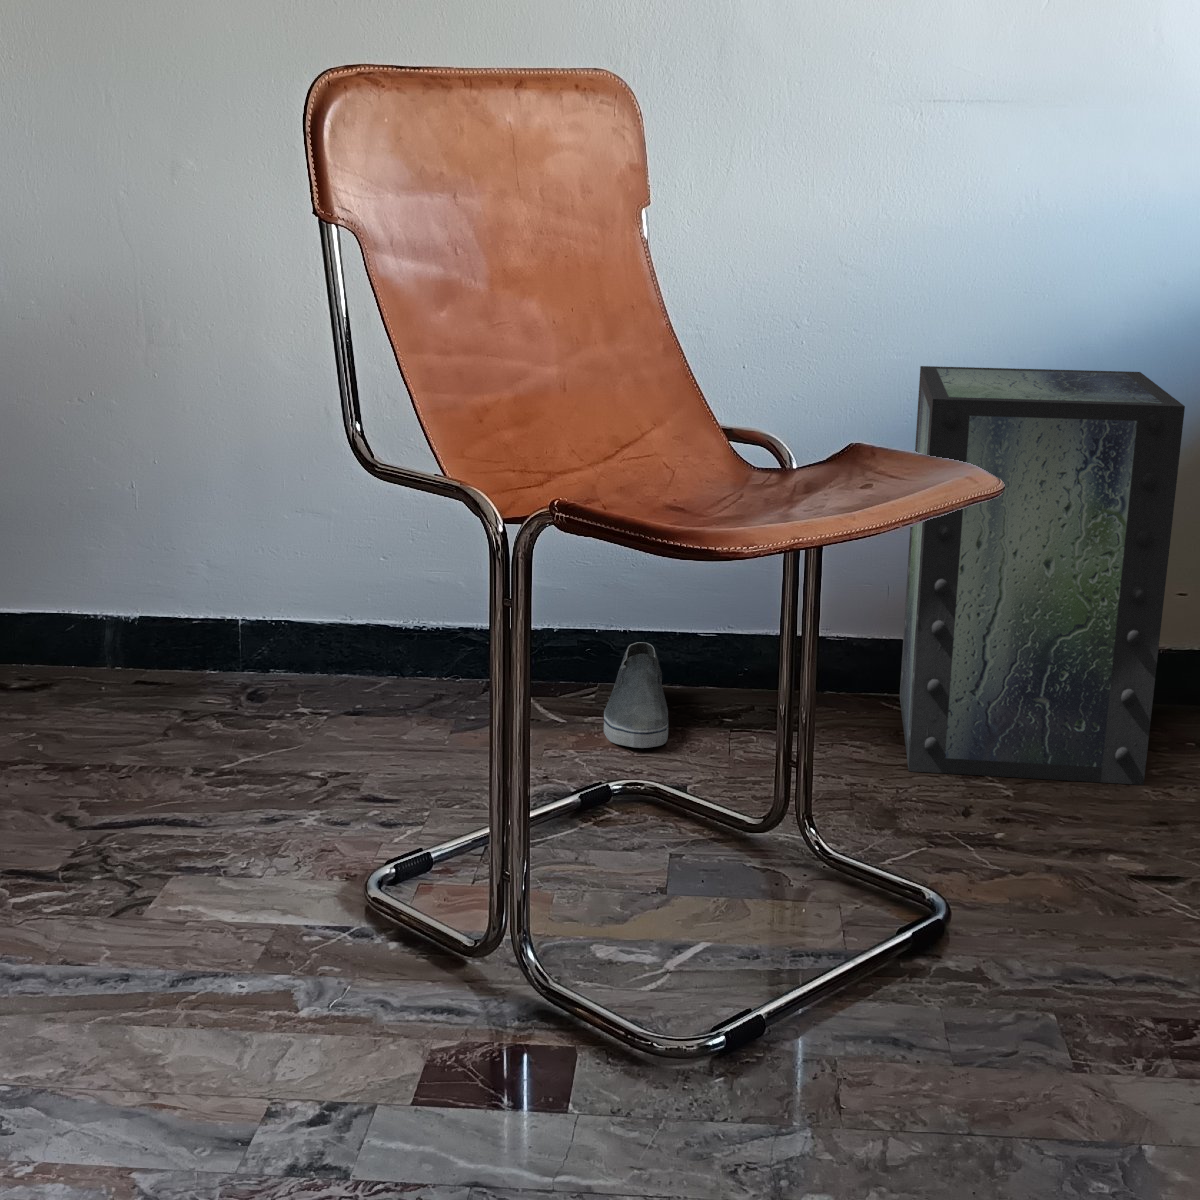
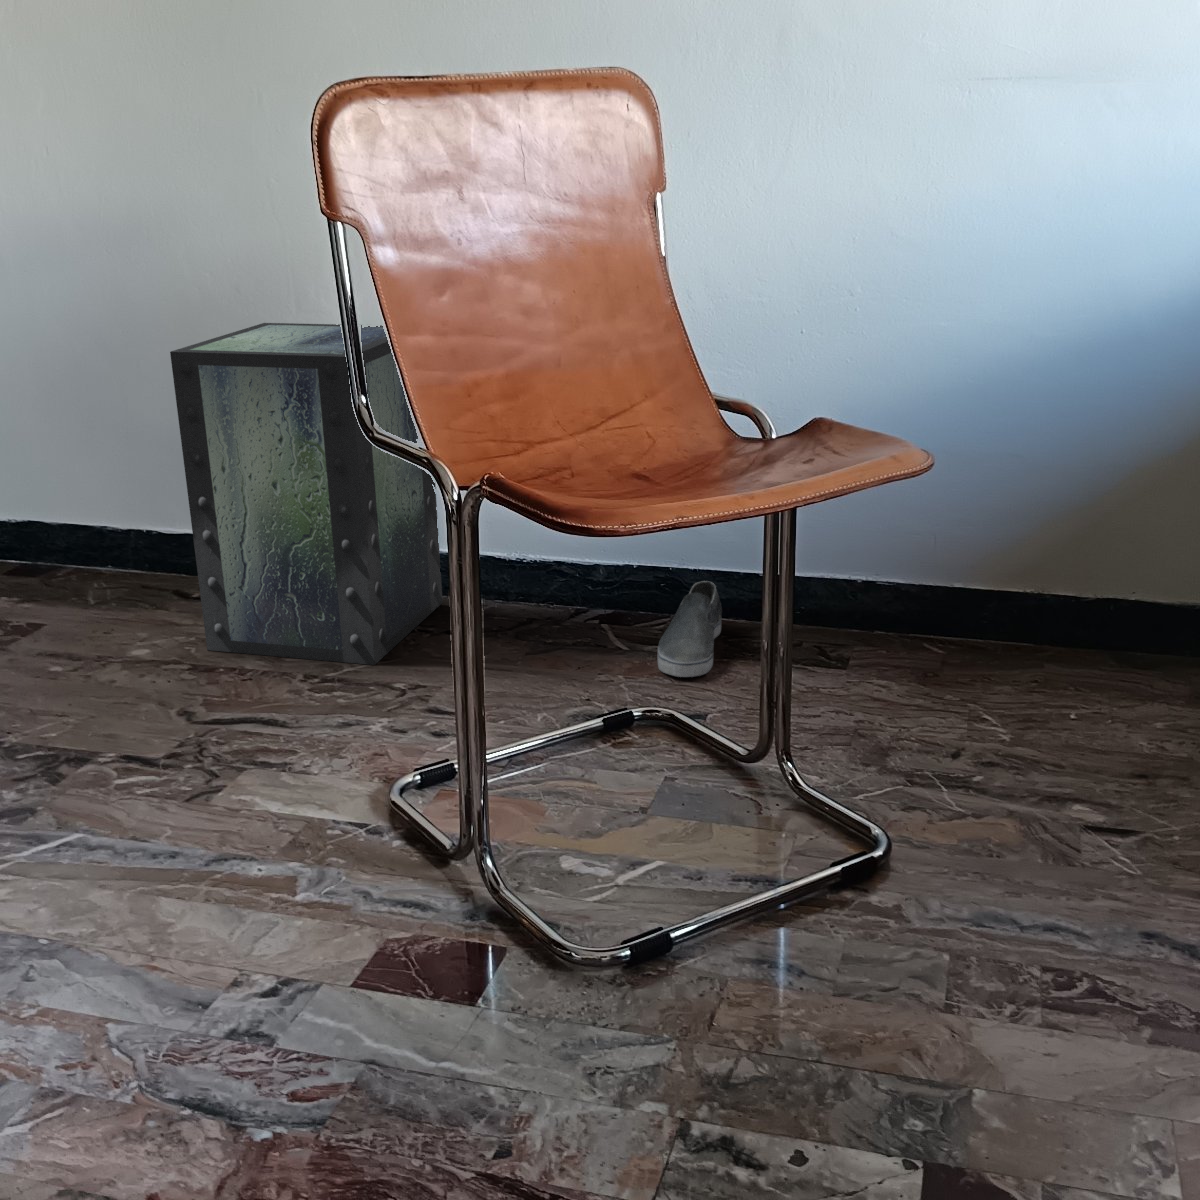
storage box: present [900,366,1185,785] -> present [170,323,443,665]

